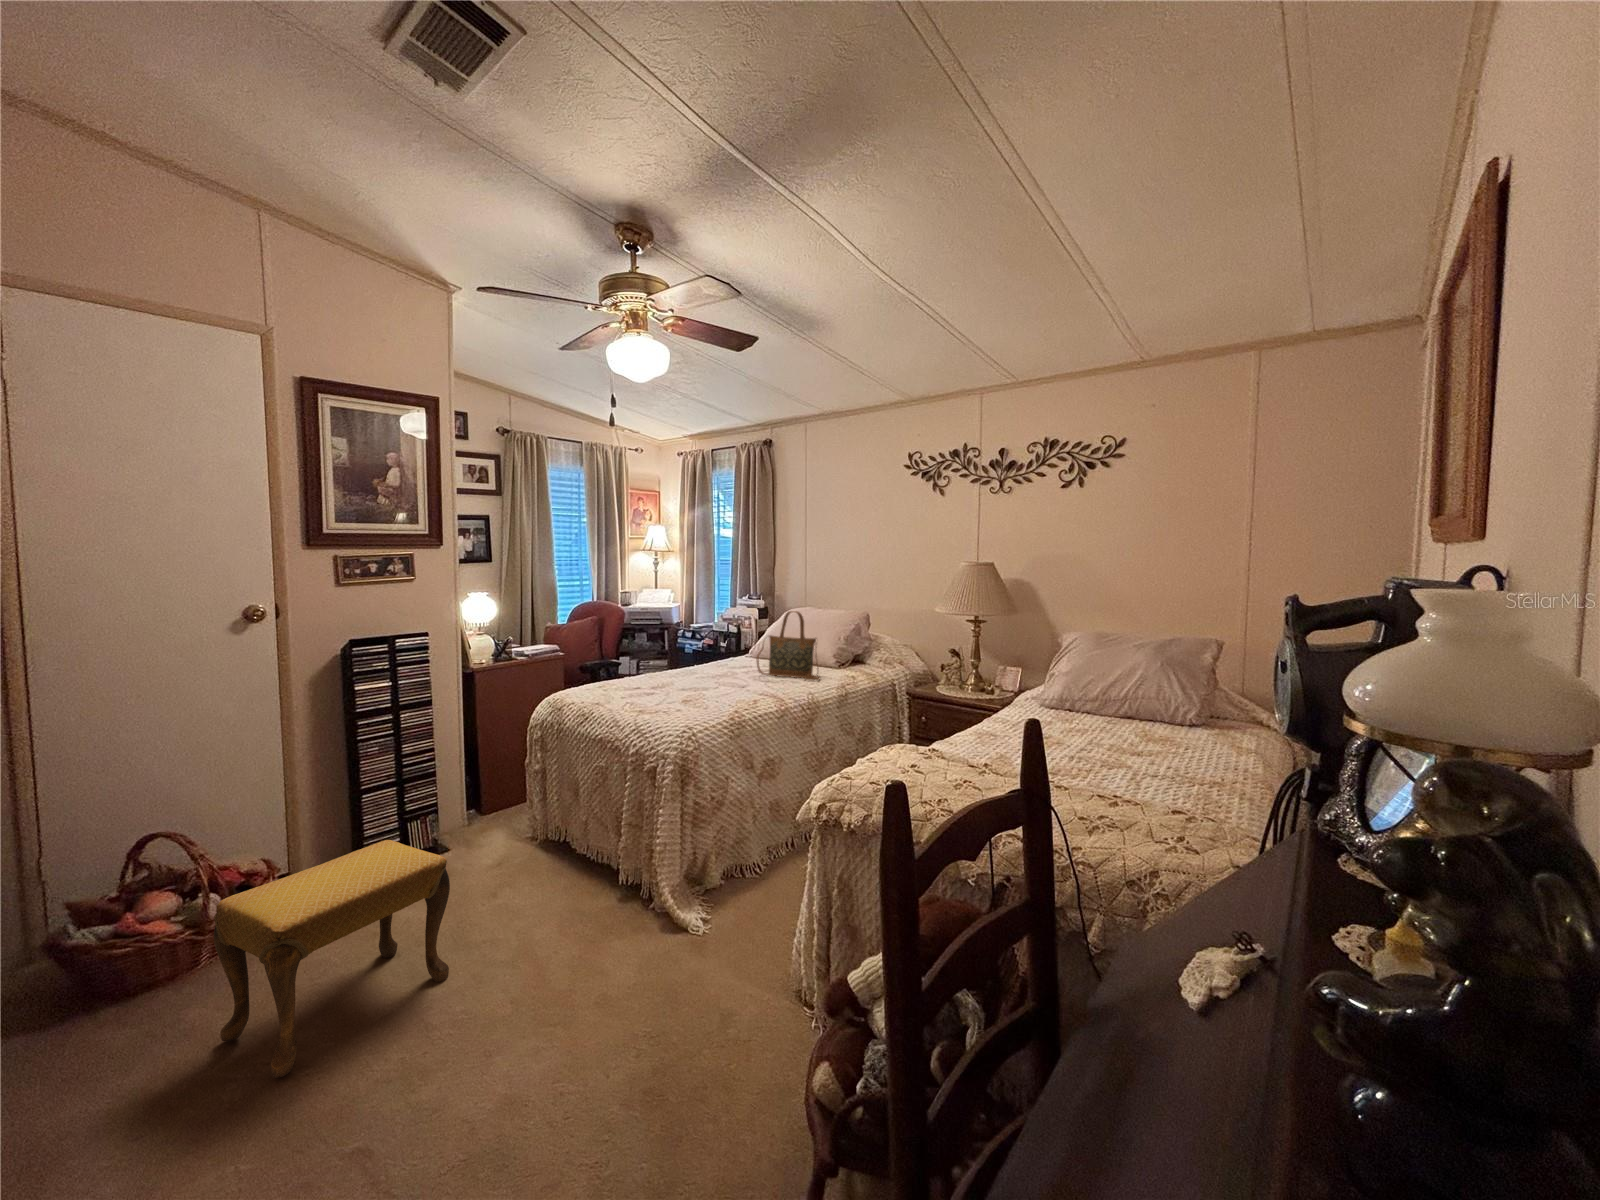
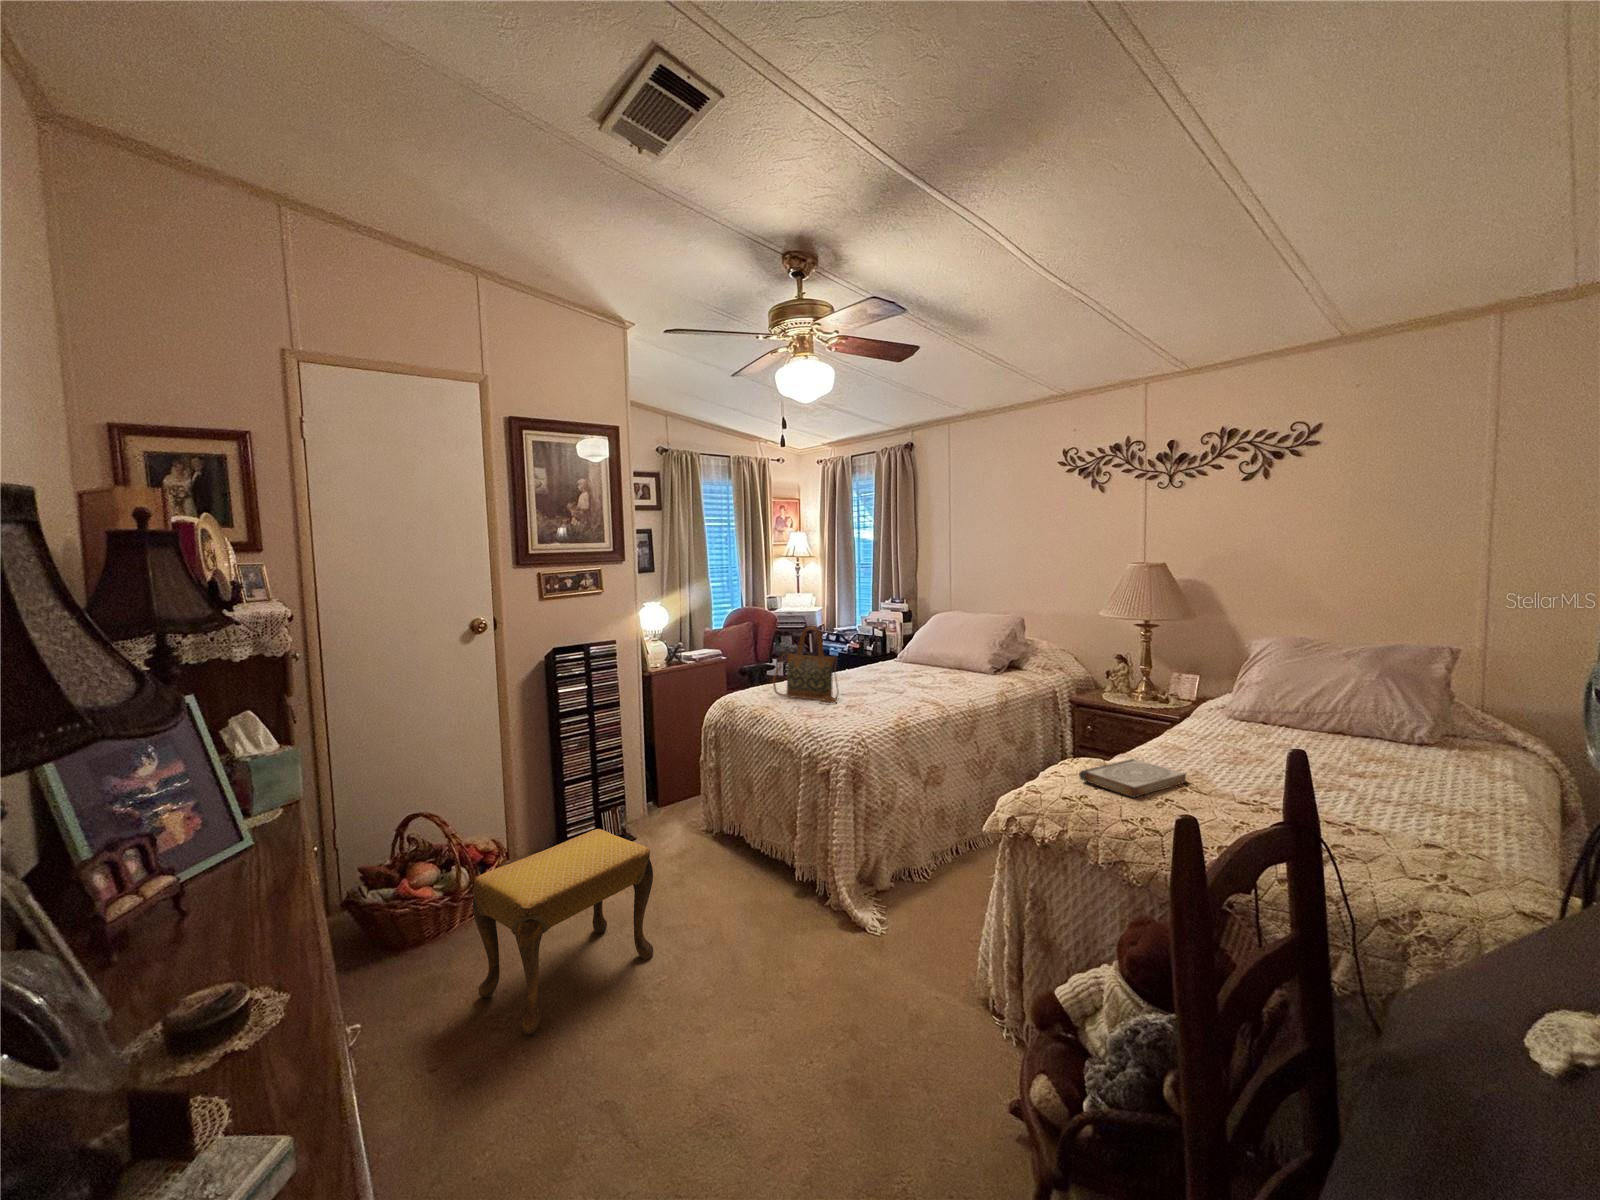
handbag: present [756,611,820,680] -> present [773,627,838,703]
book: none [890,744,987,779] -> present [1079,759,1186,797]

